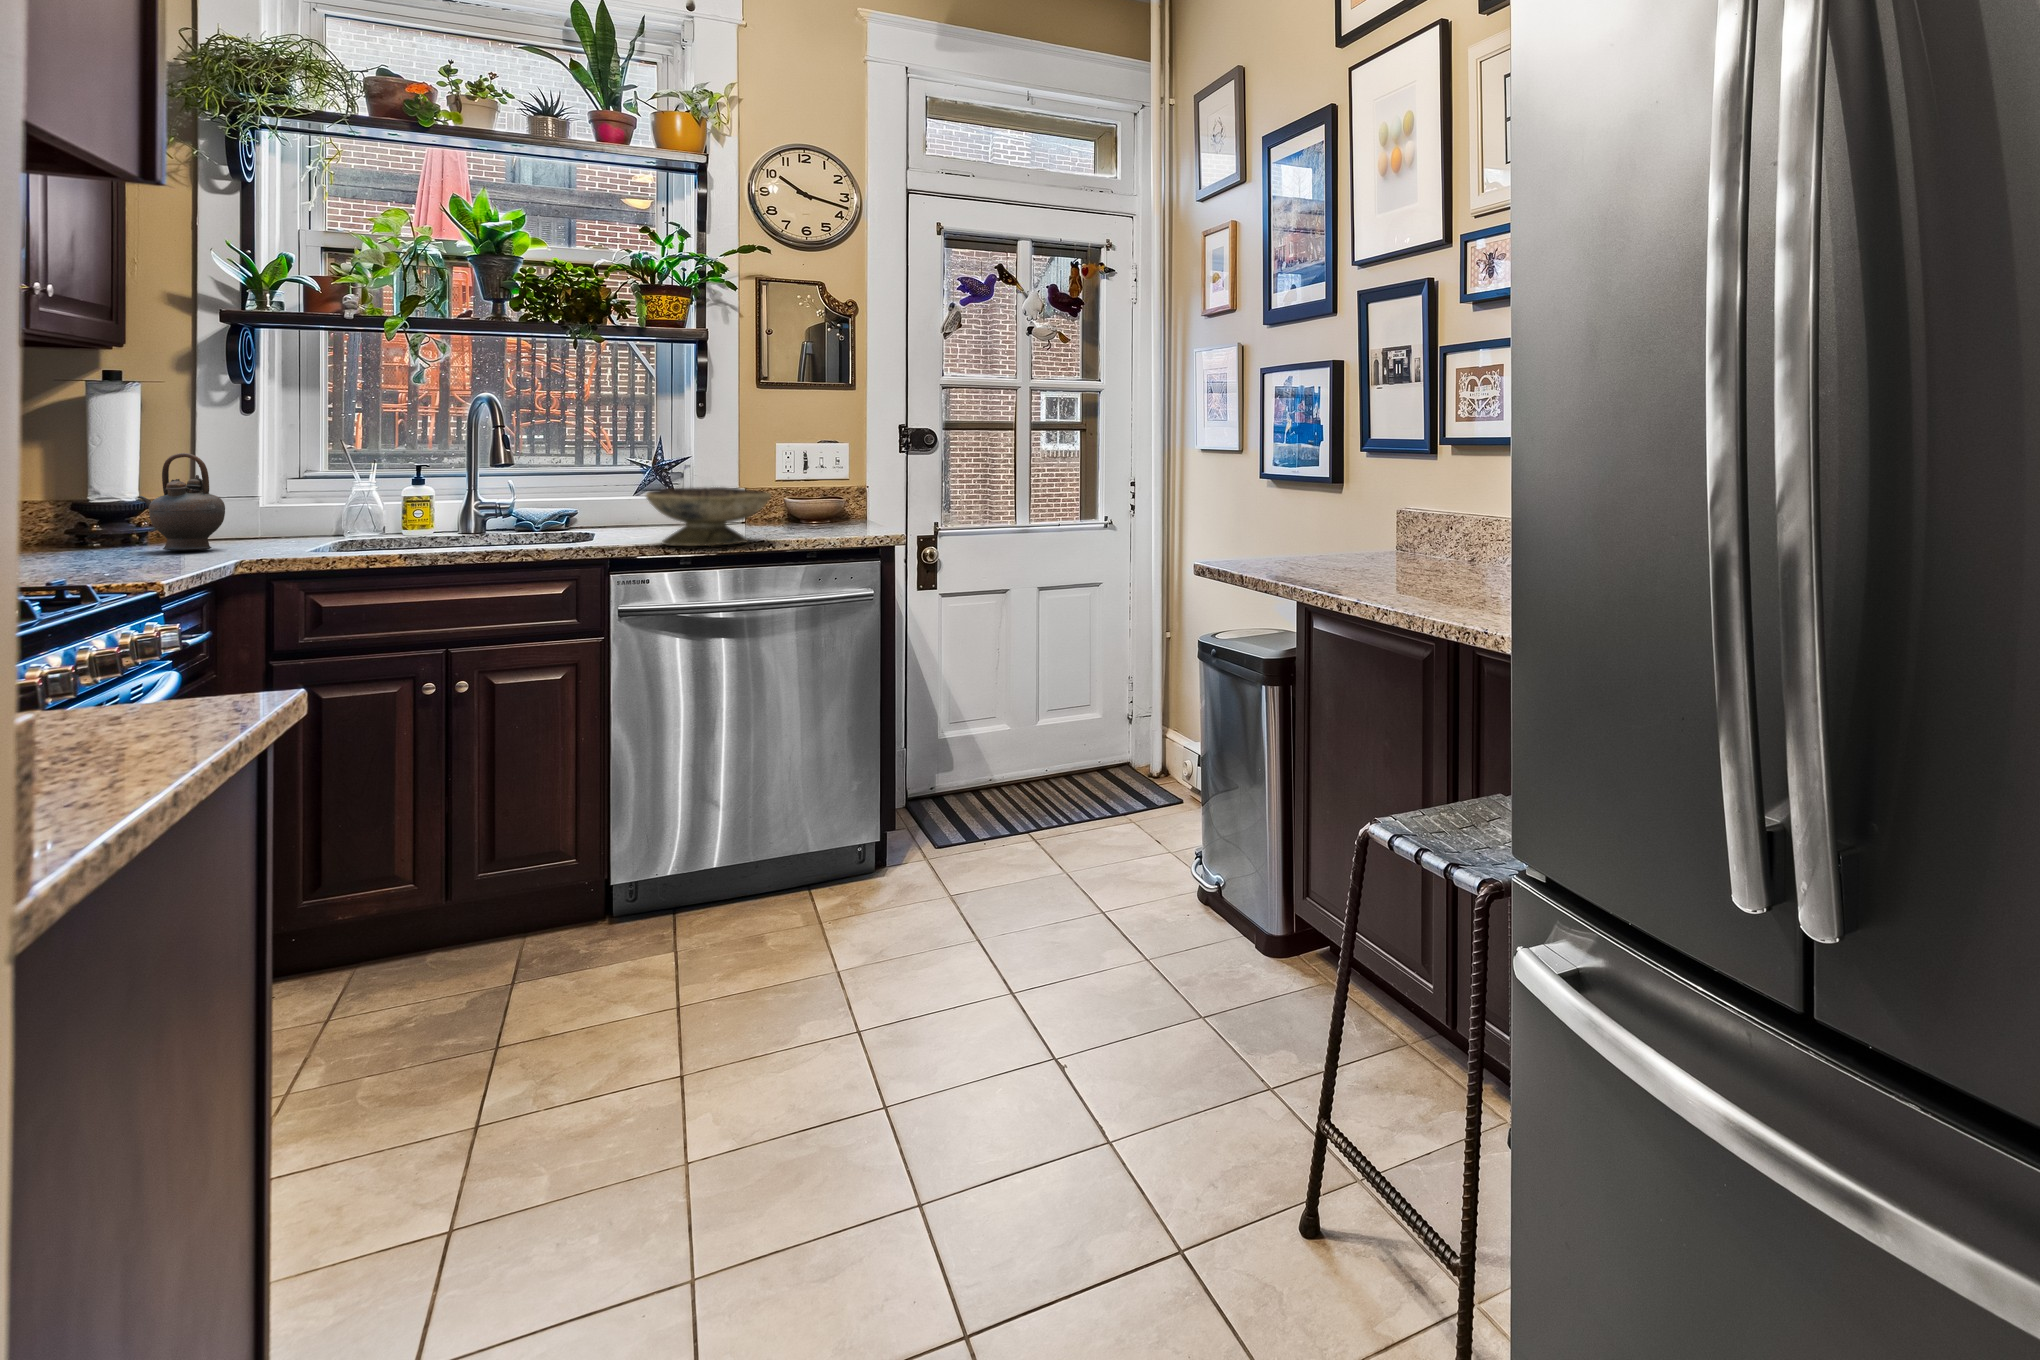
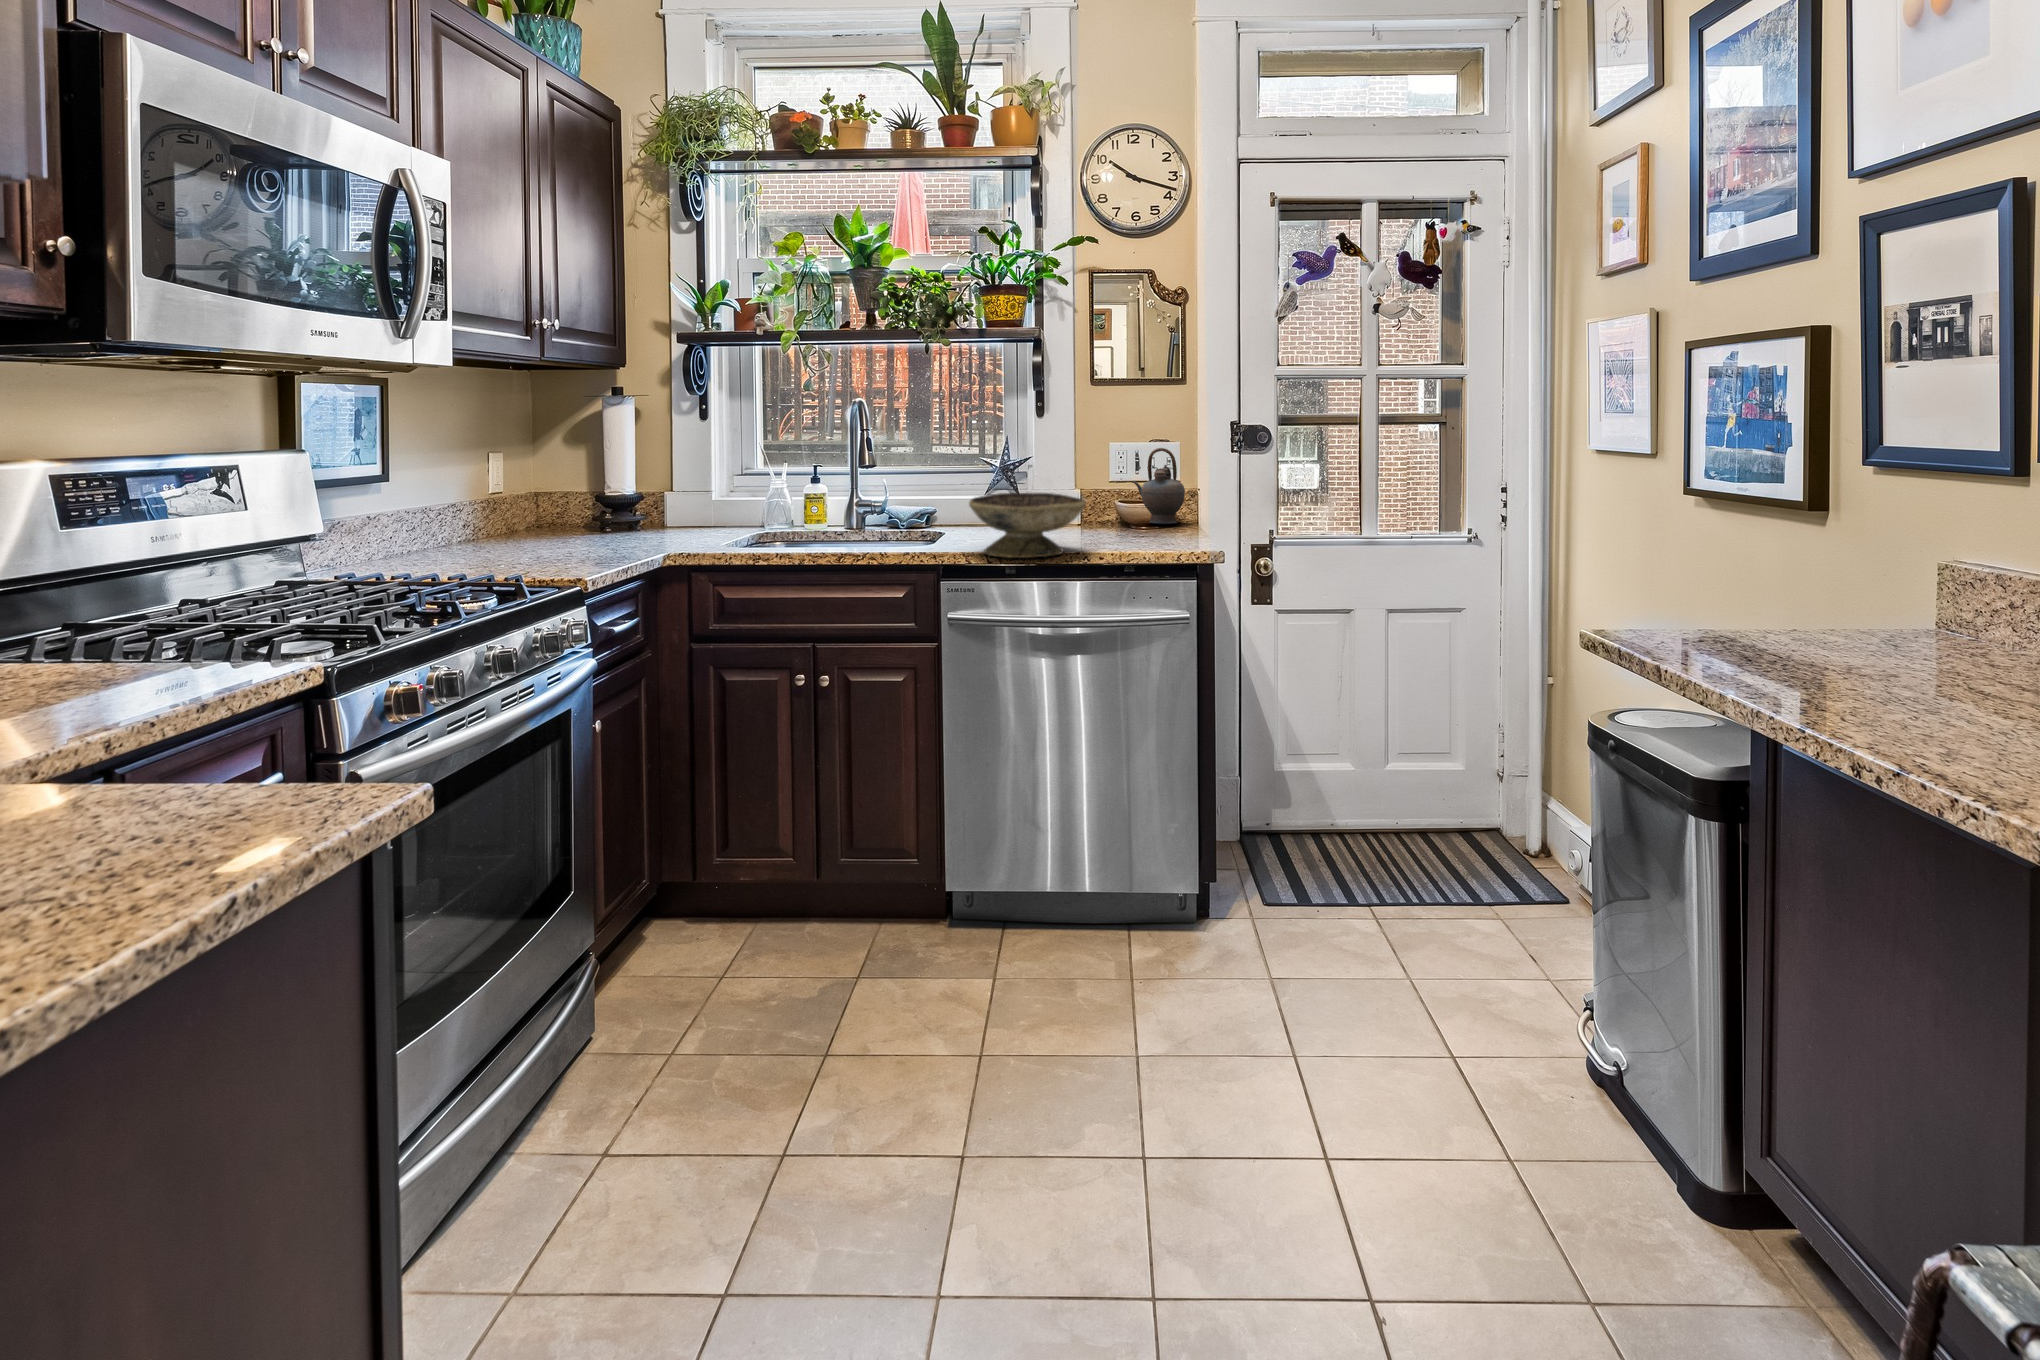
teapot: present [137,453,225,551] -> present [1132,448,1185,524]

